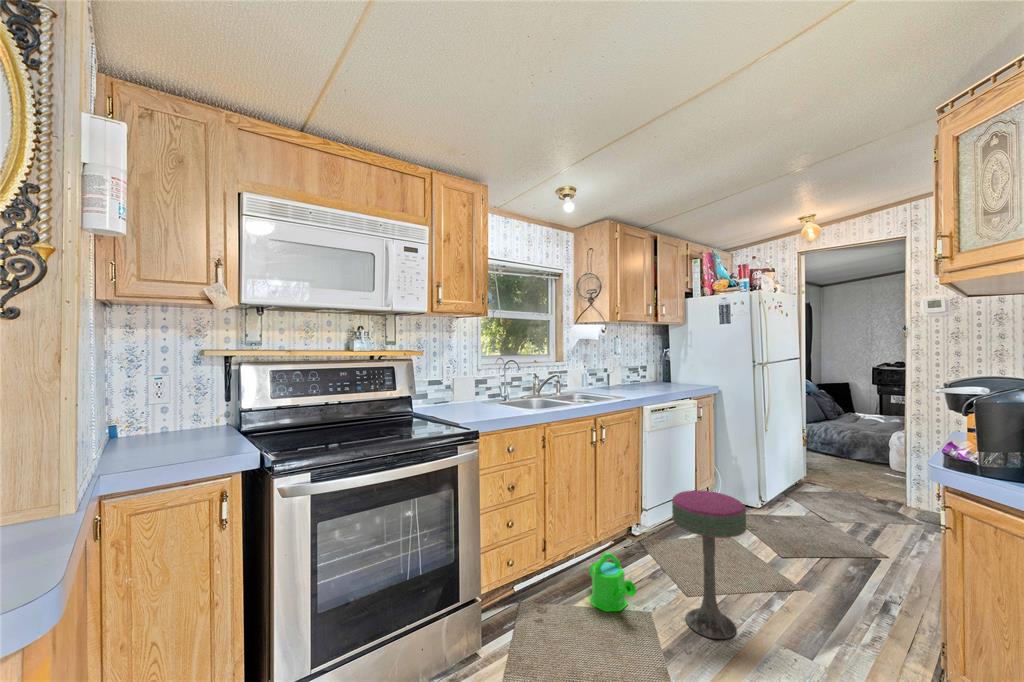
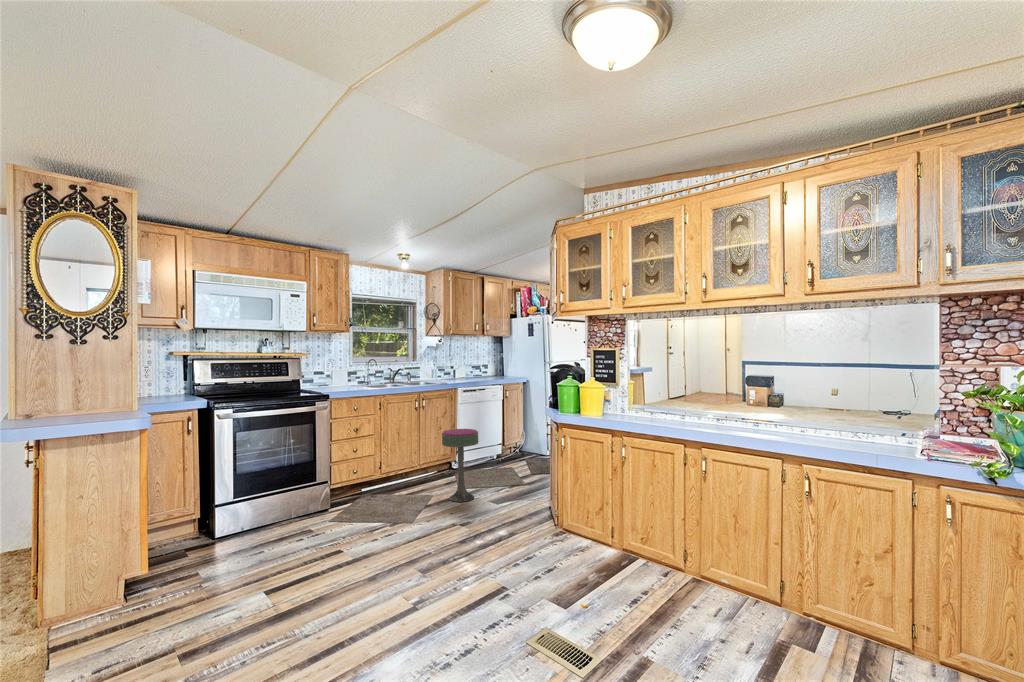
watering can: present [589,552,636,612] -> none [402,466,423,497]

